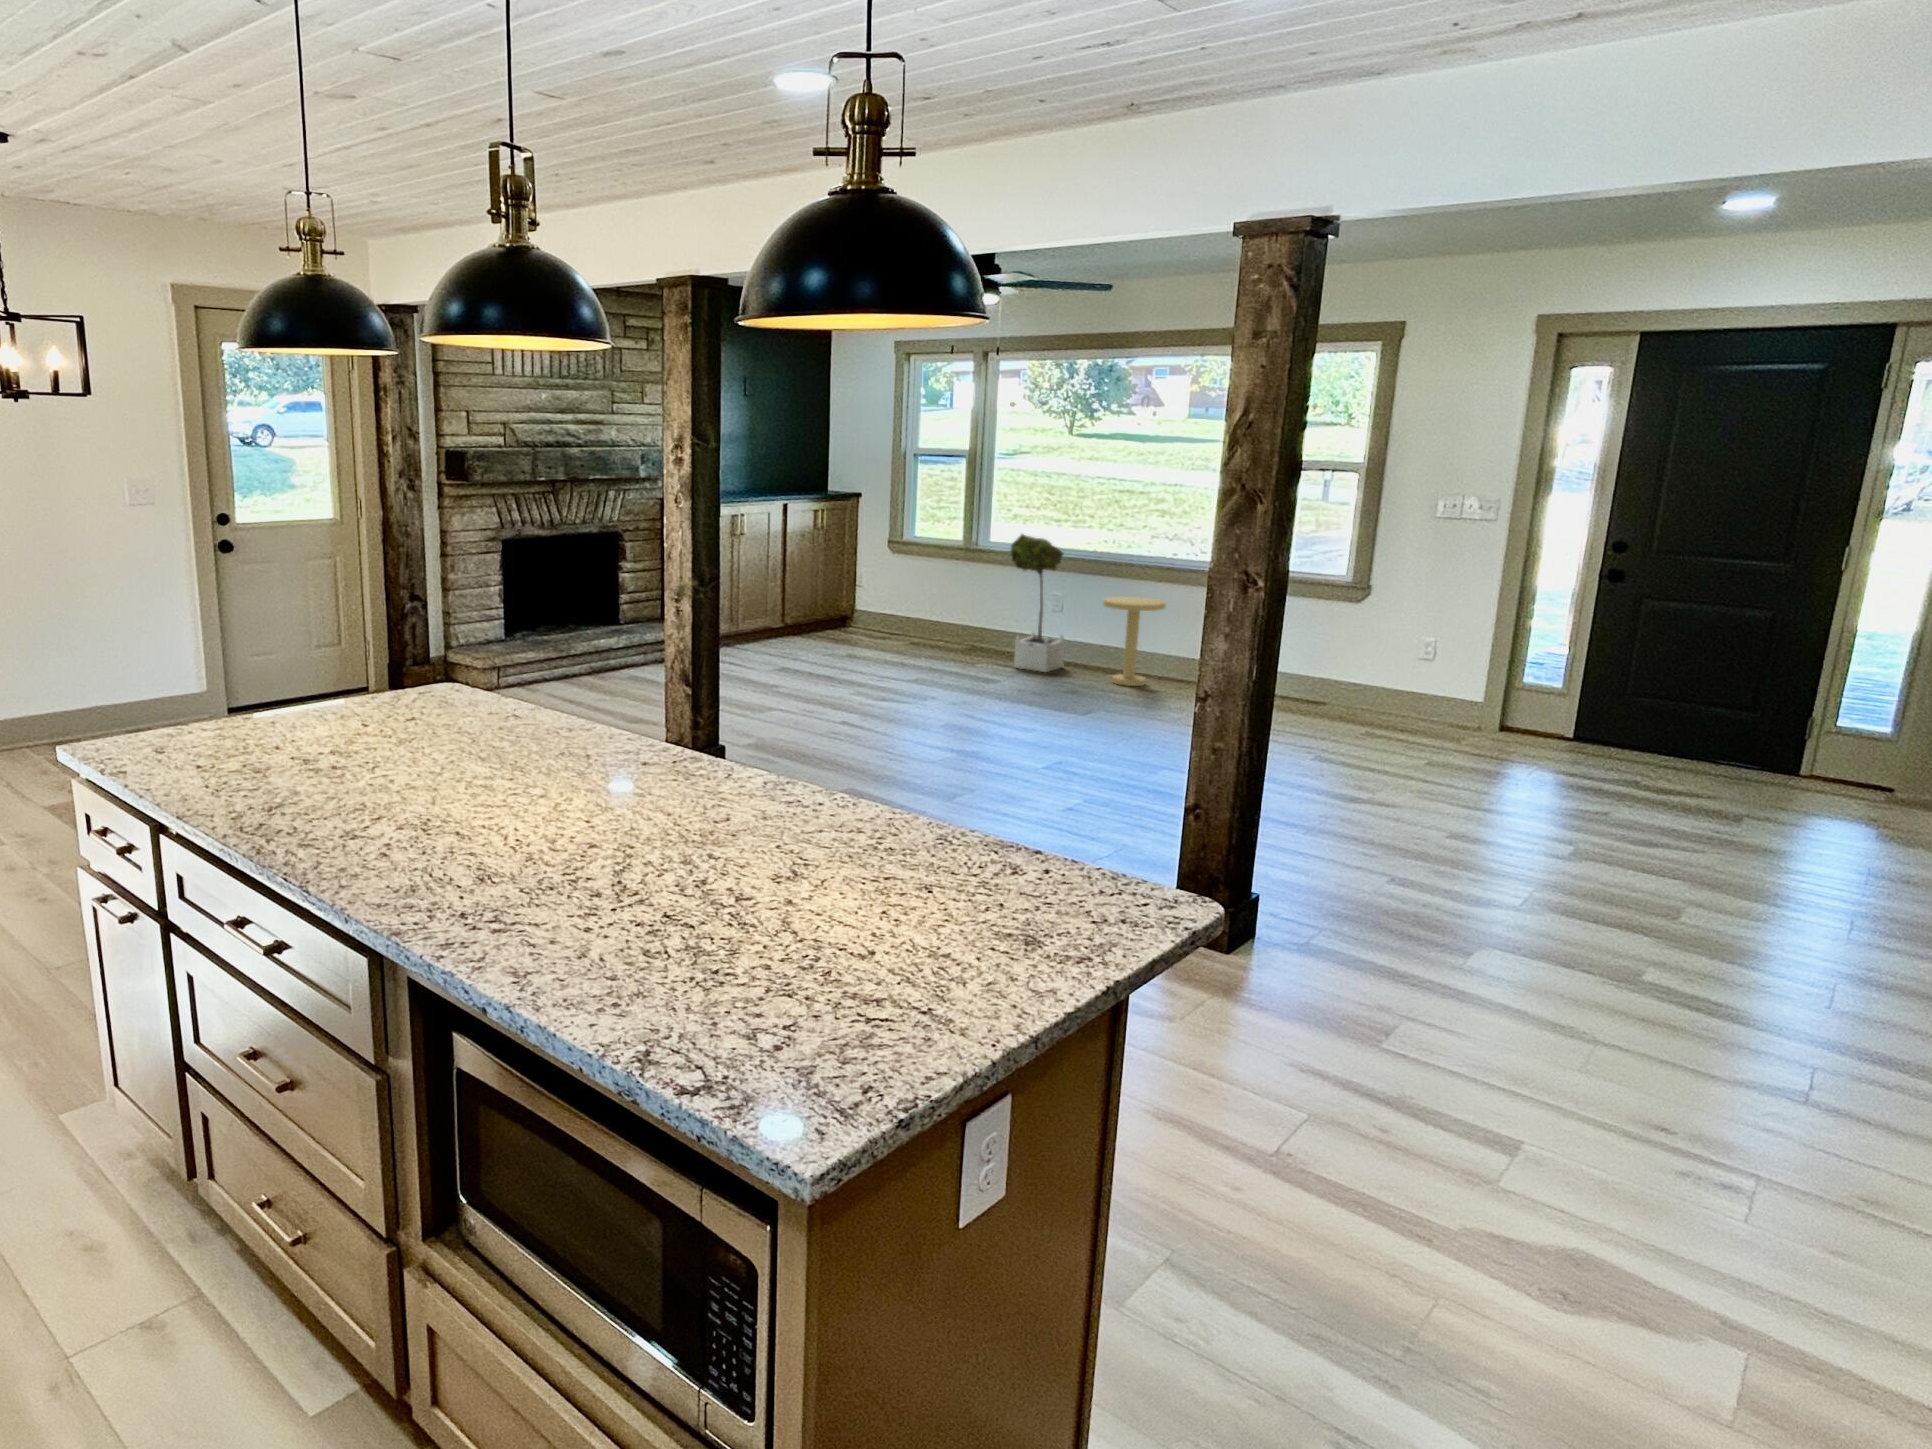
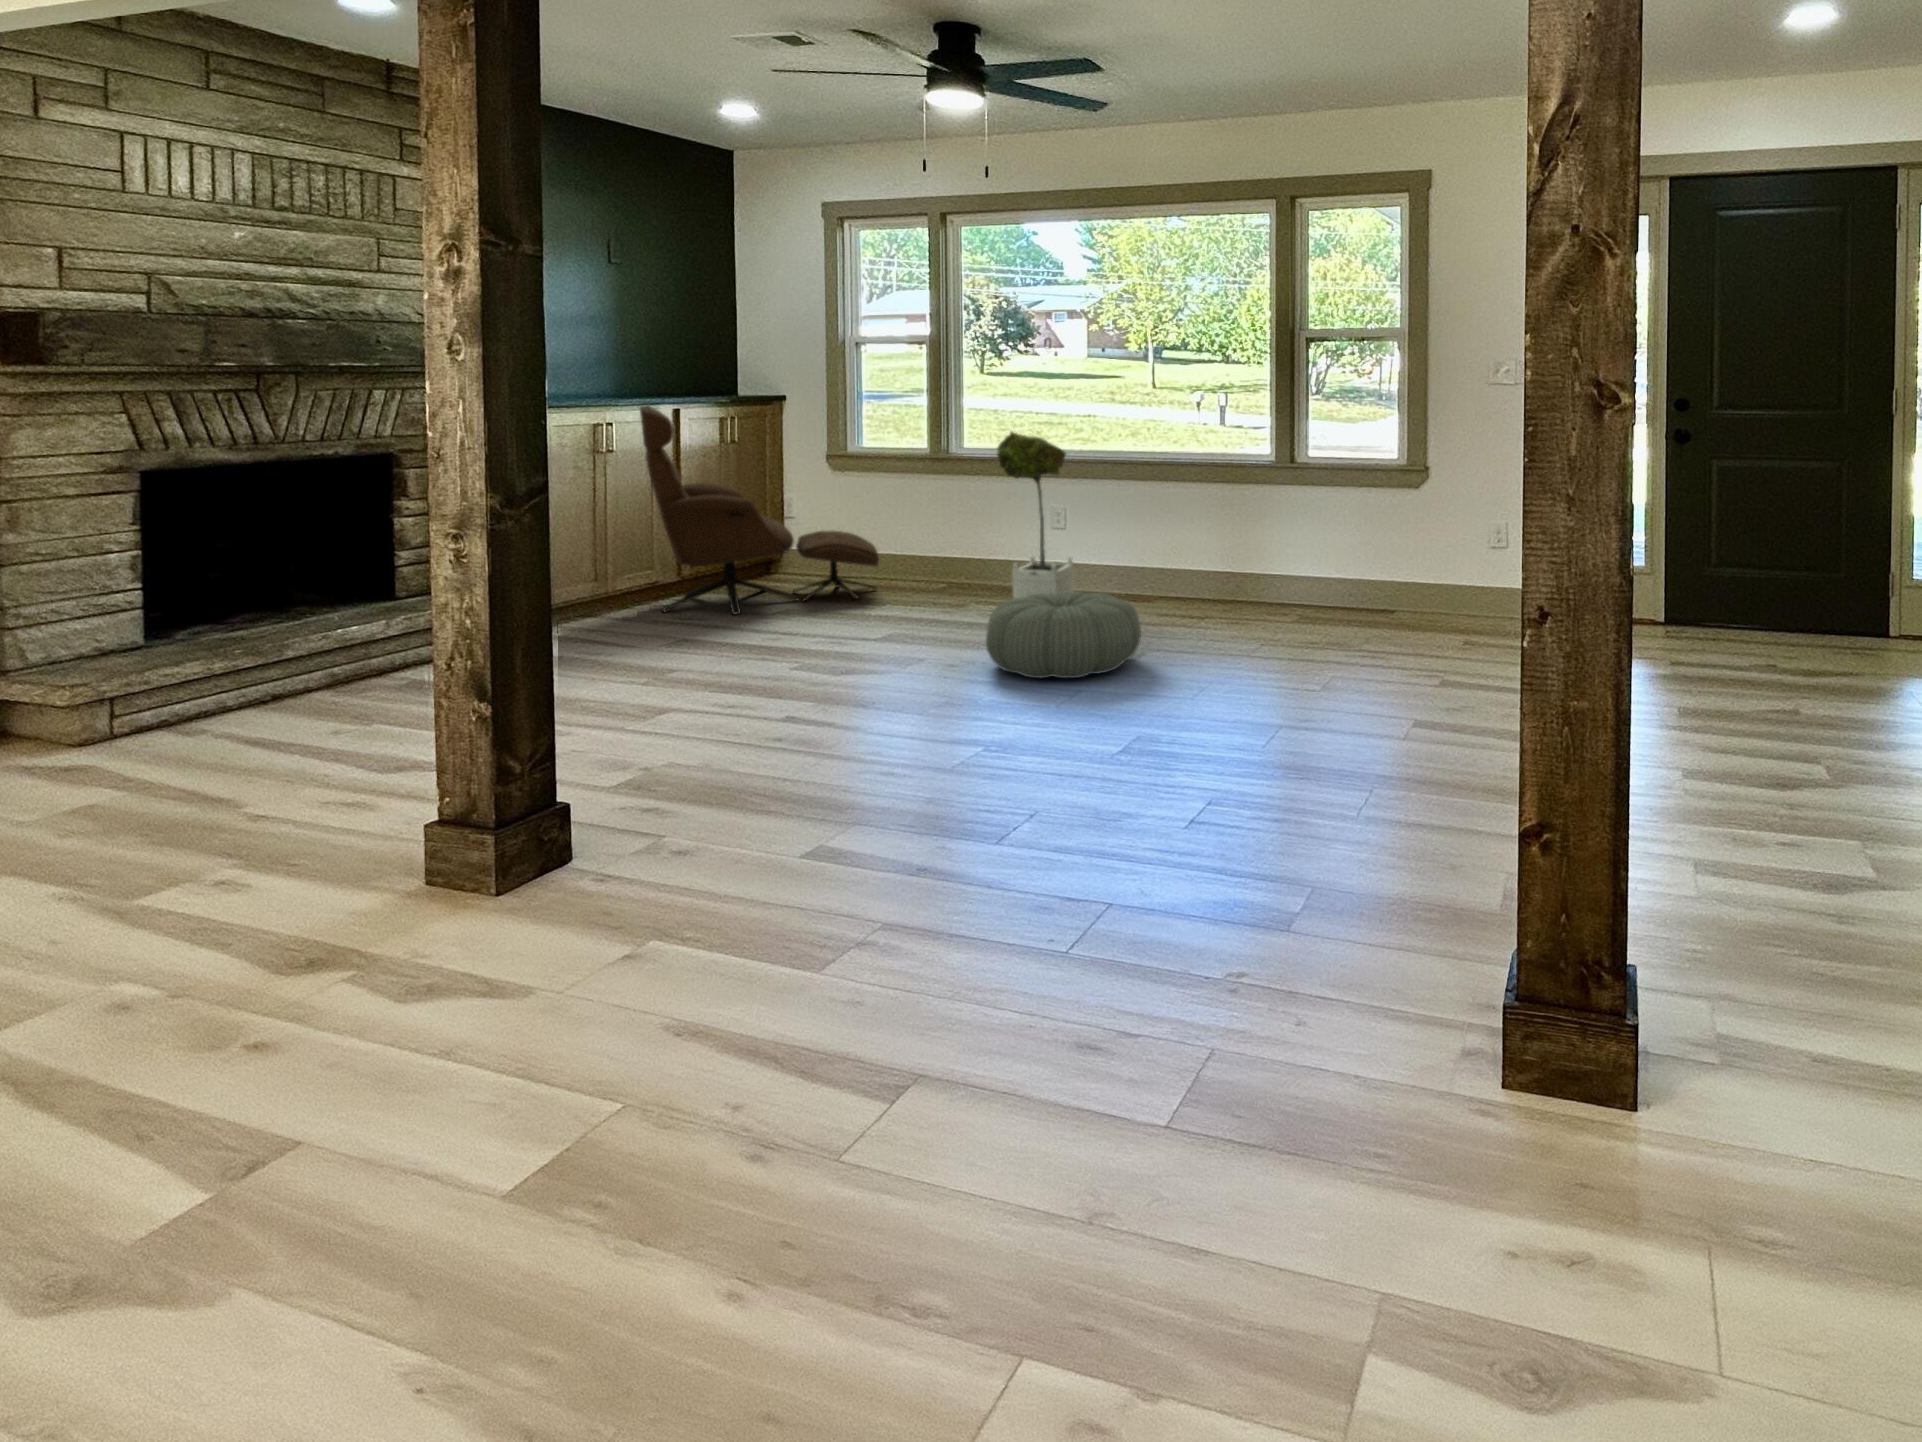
lounge chair: none [763,502,920,654] -> present [640,405,879,614]
side table: present [1103,596,1166,686] -> none [1123,502,1199,614]
pouf: none [978,660,1092,722] -> present [986,591,1141,678]

